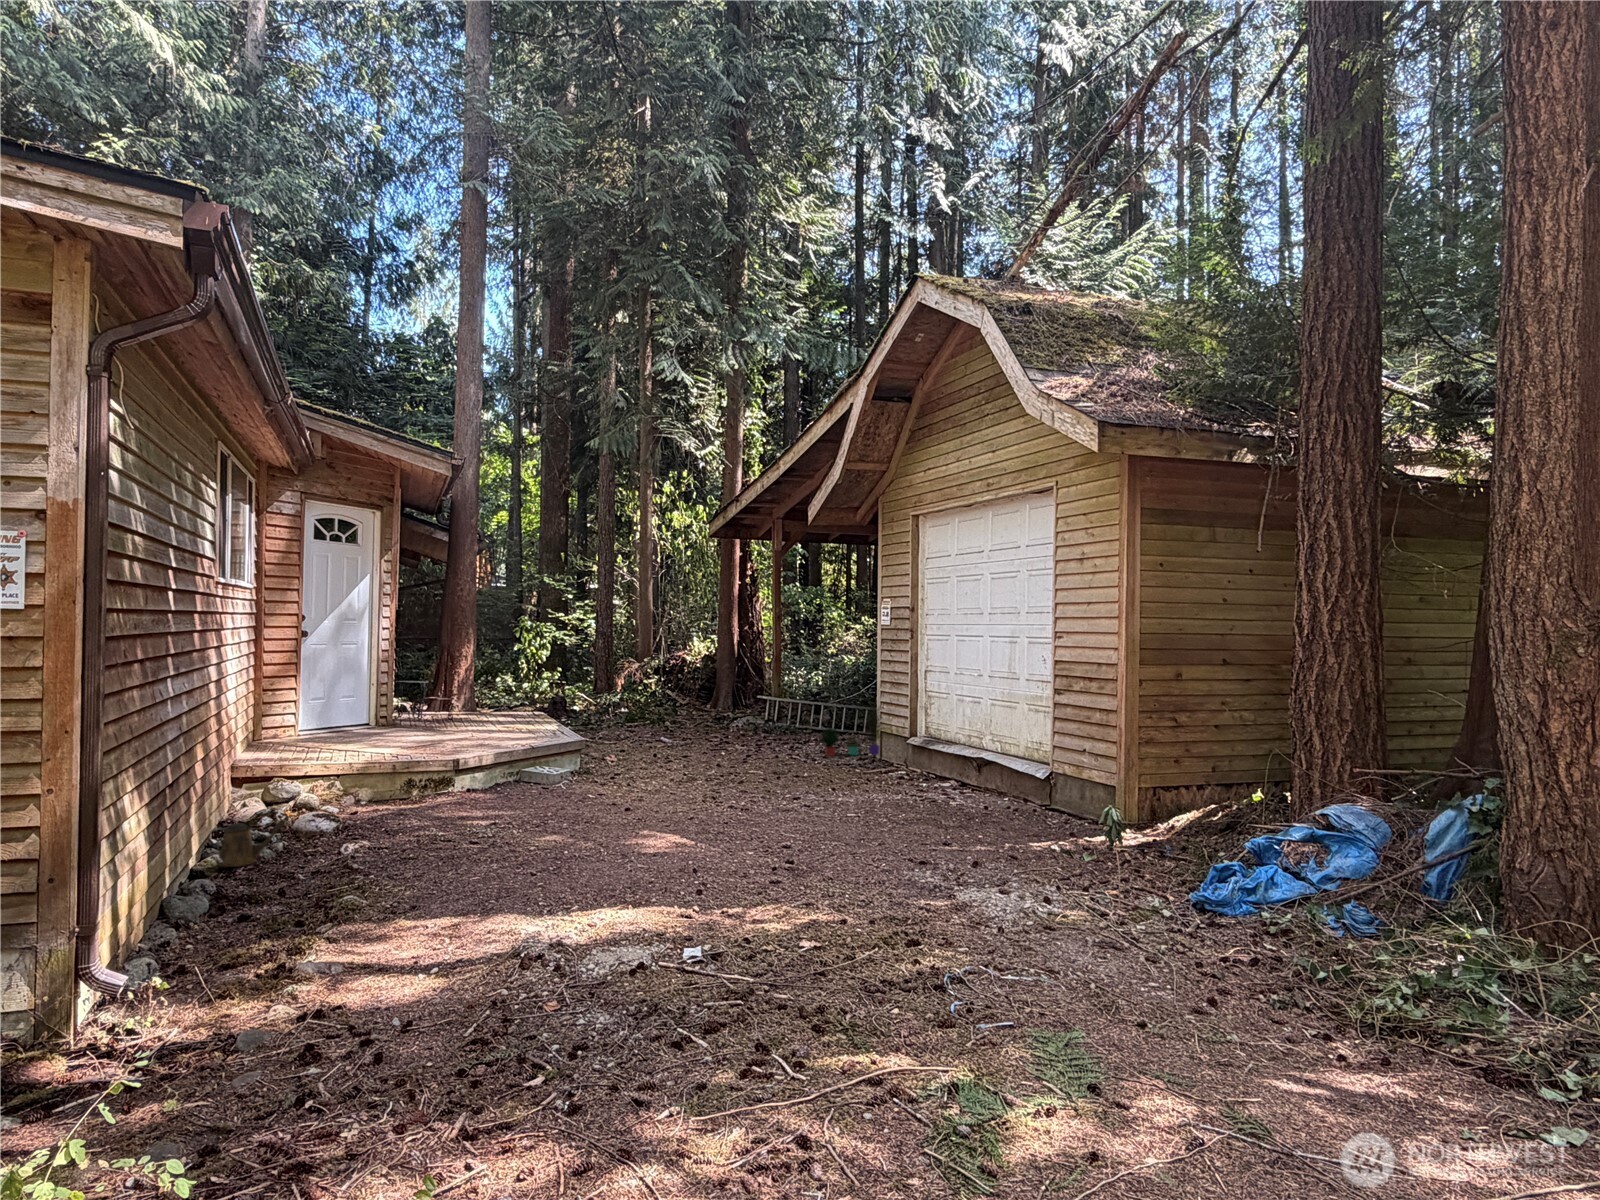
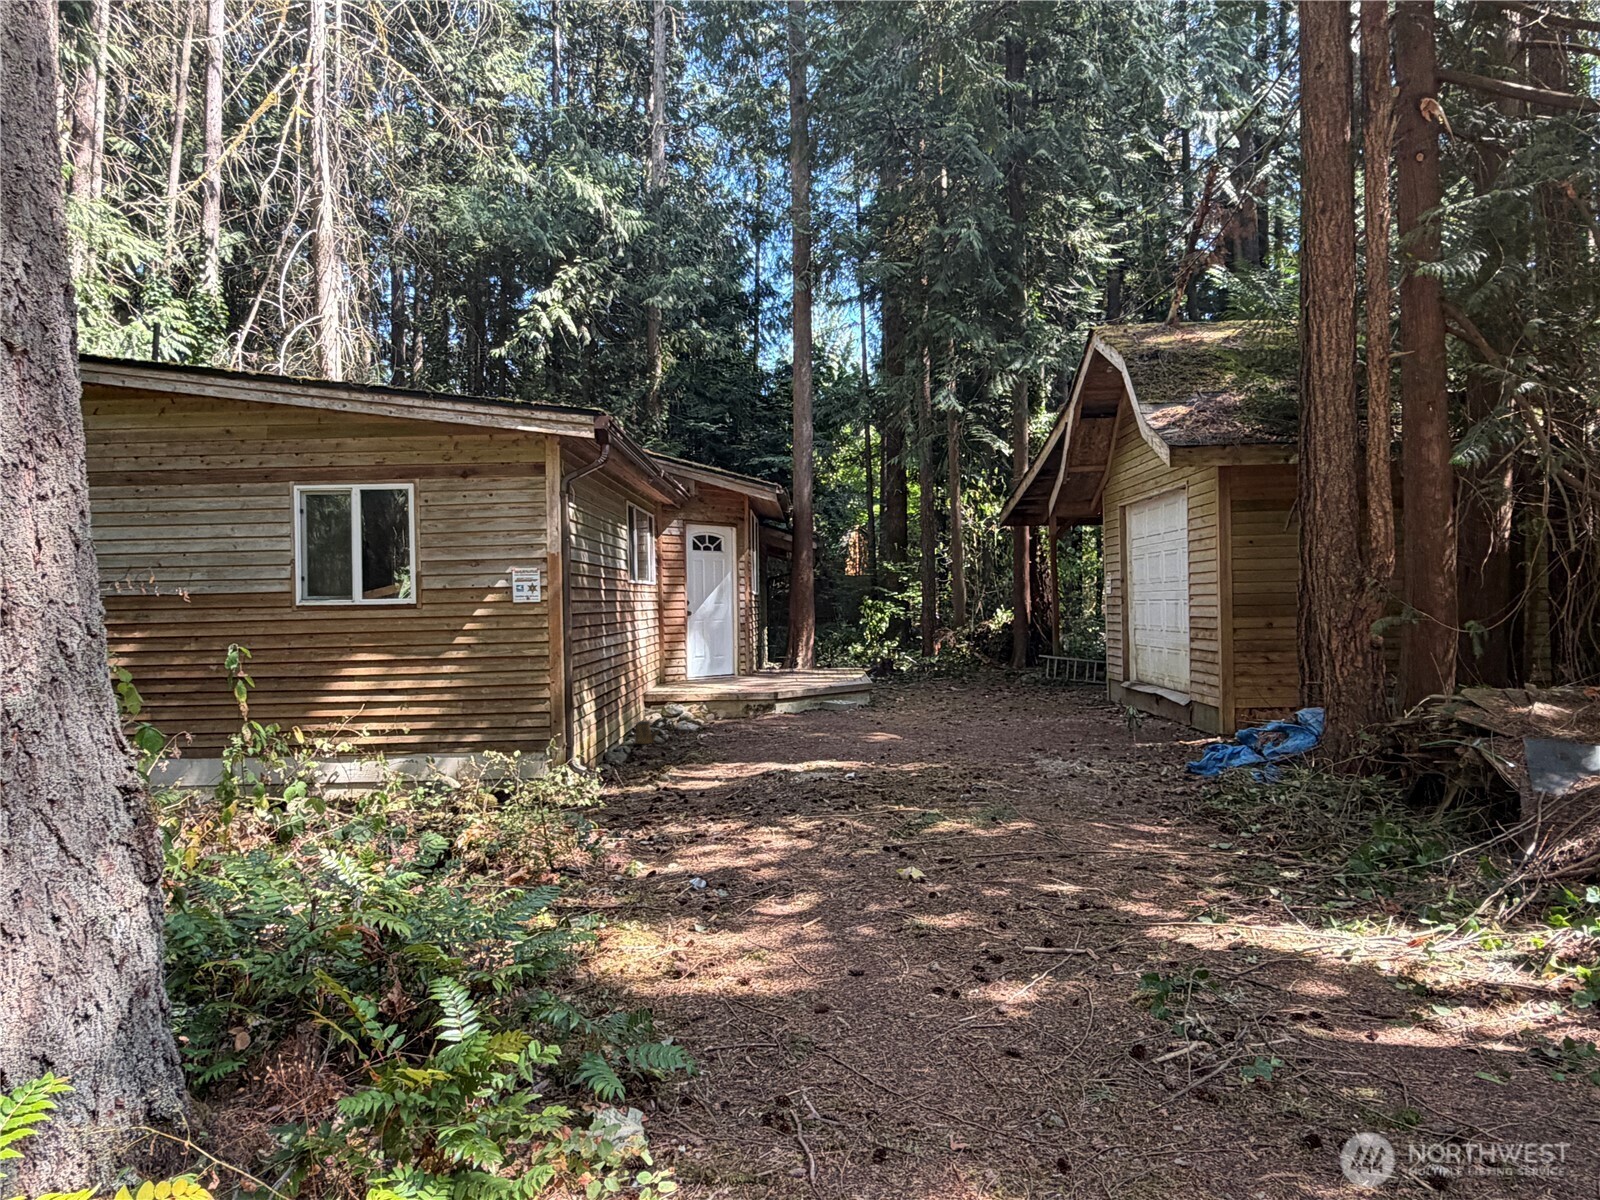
potted plant: present [821,705,882,756] -> none [1054,660,1108,701]

